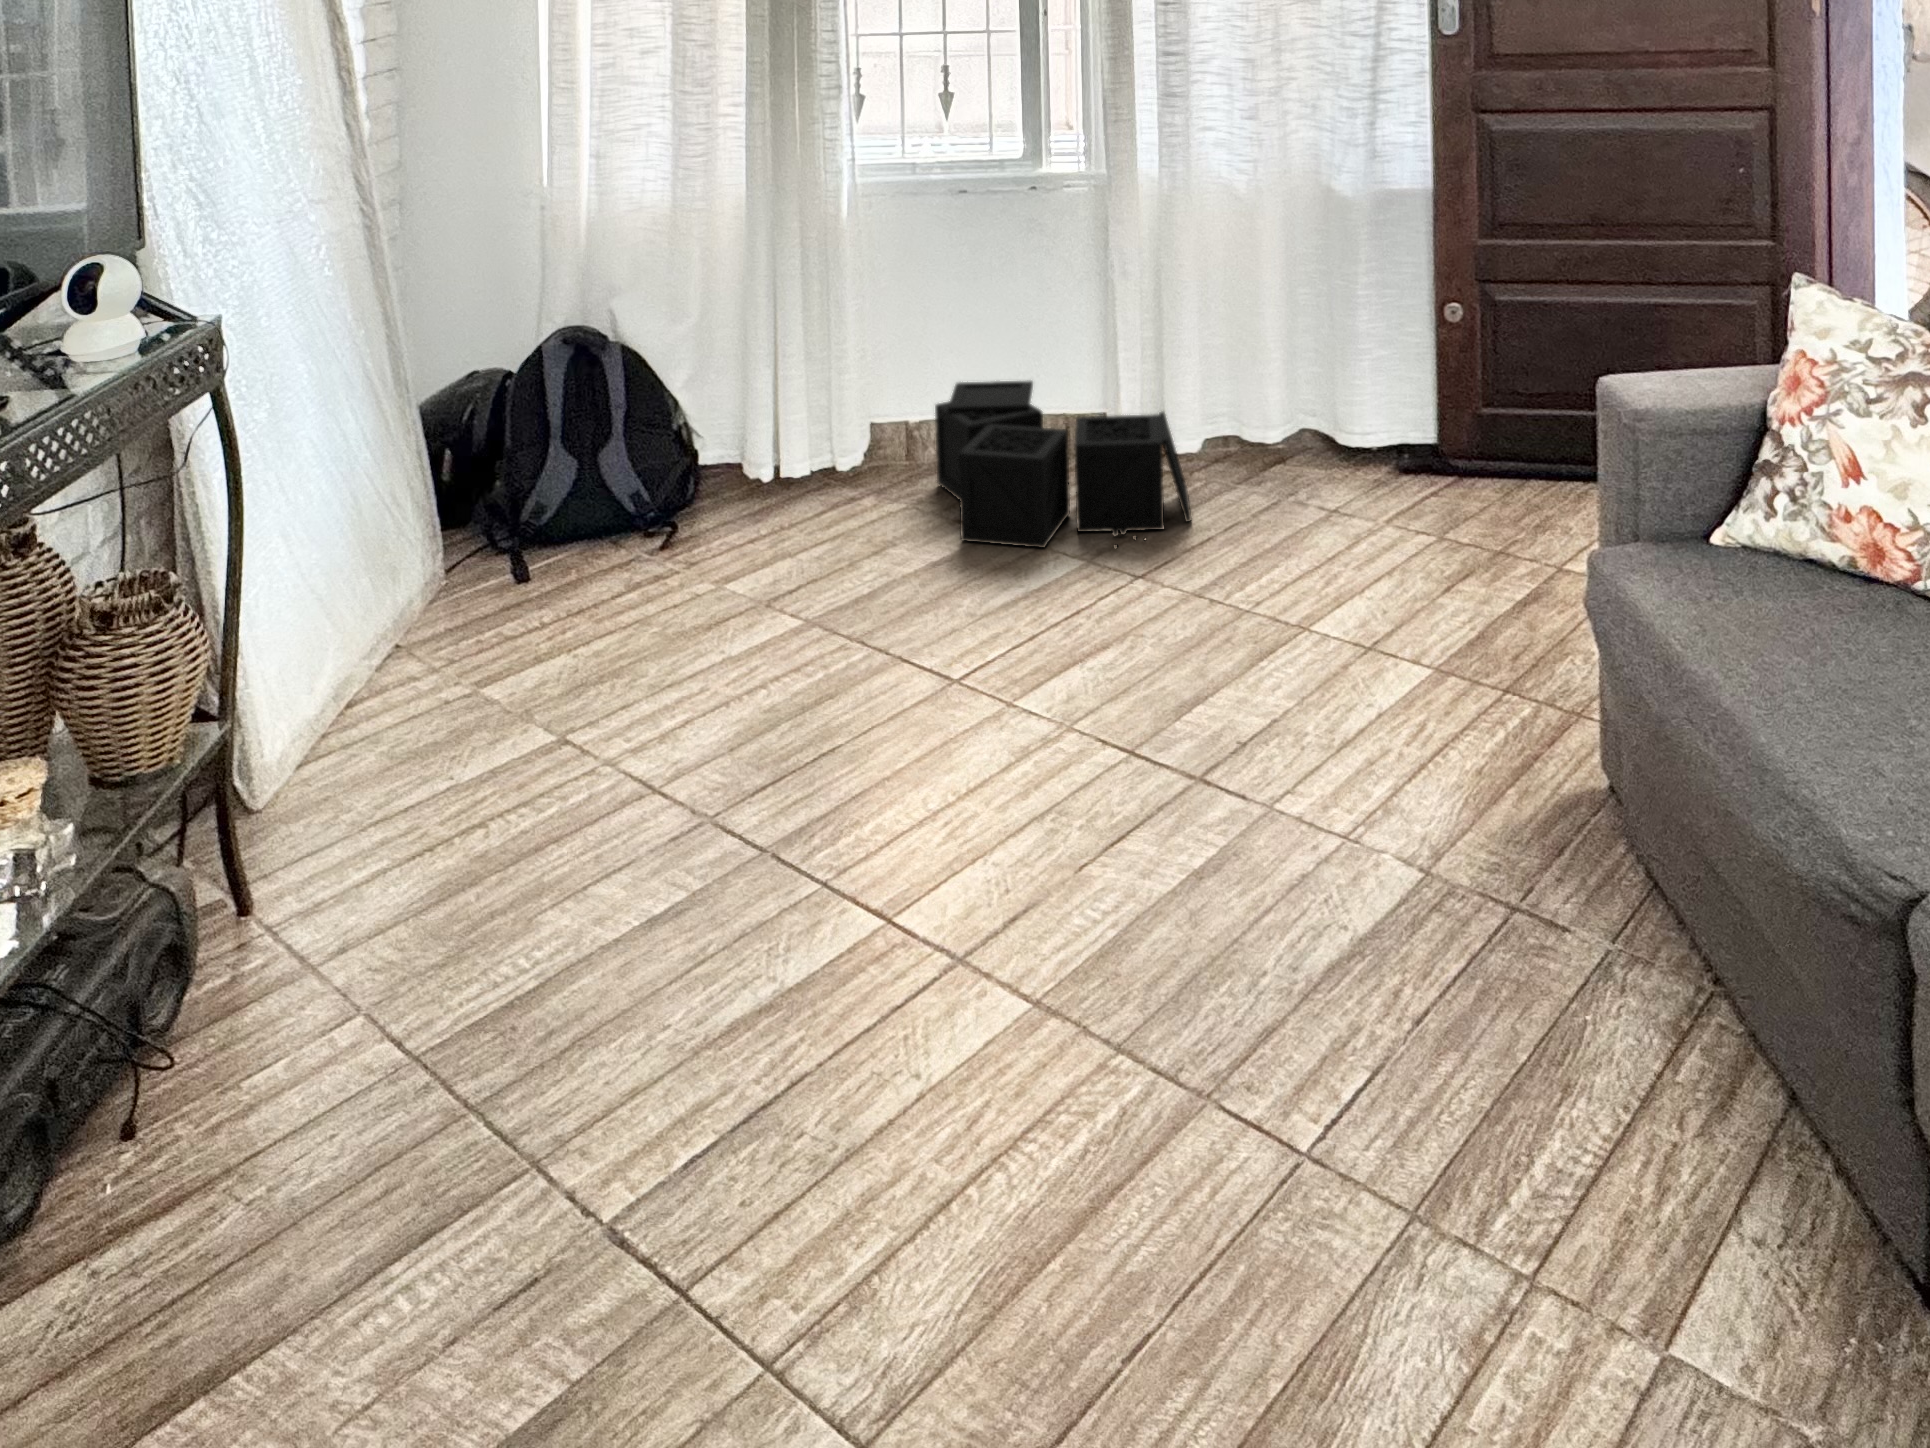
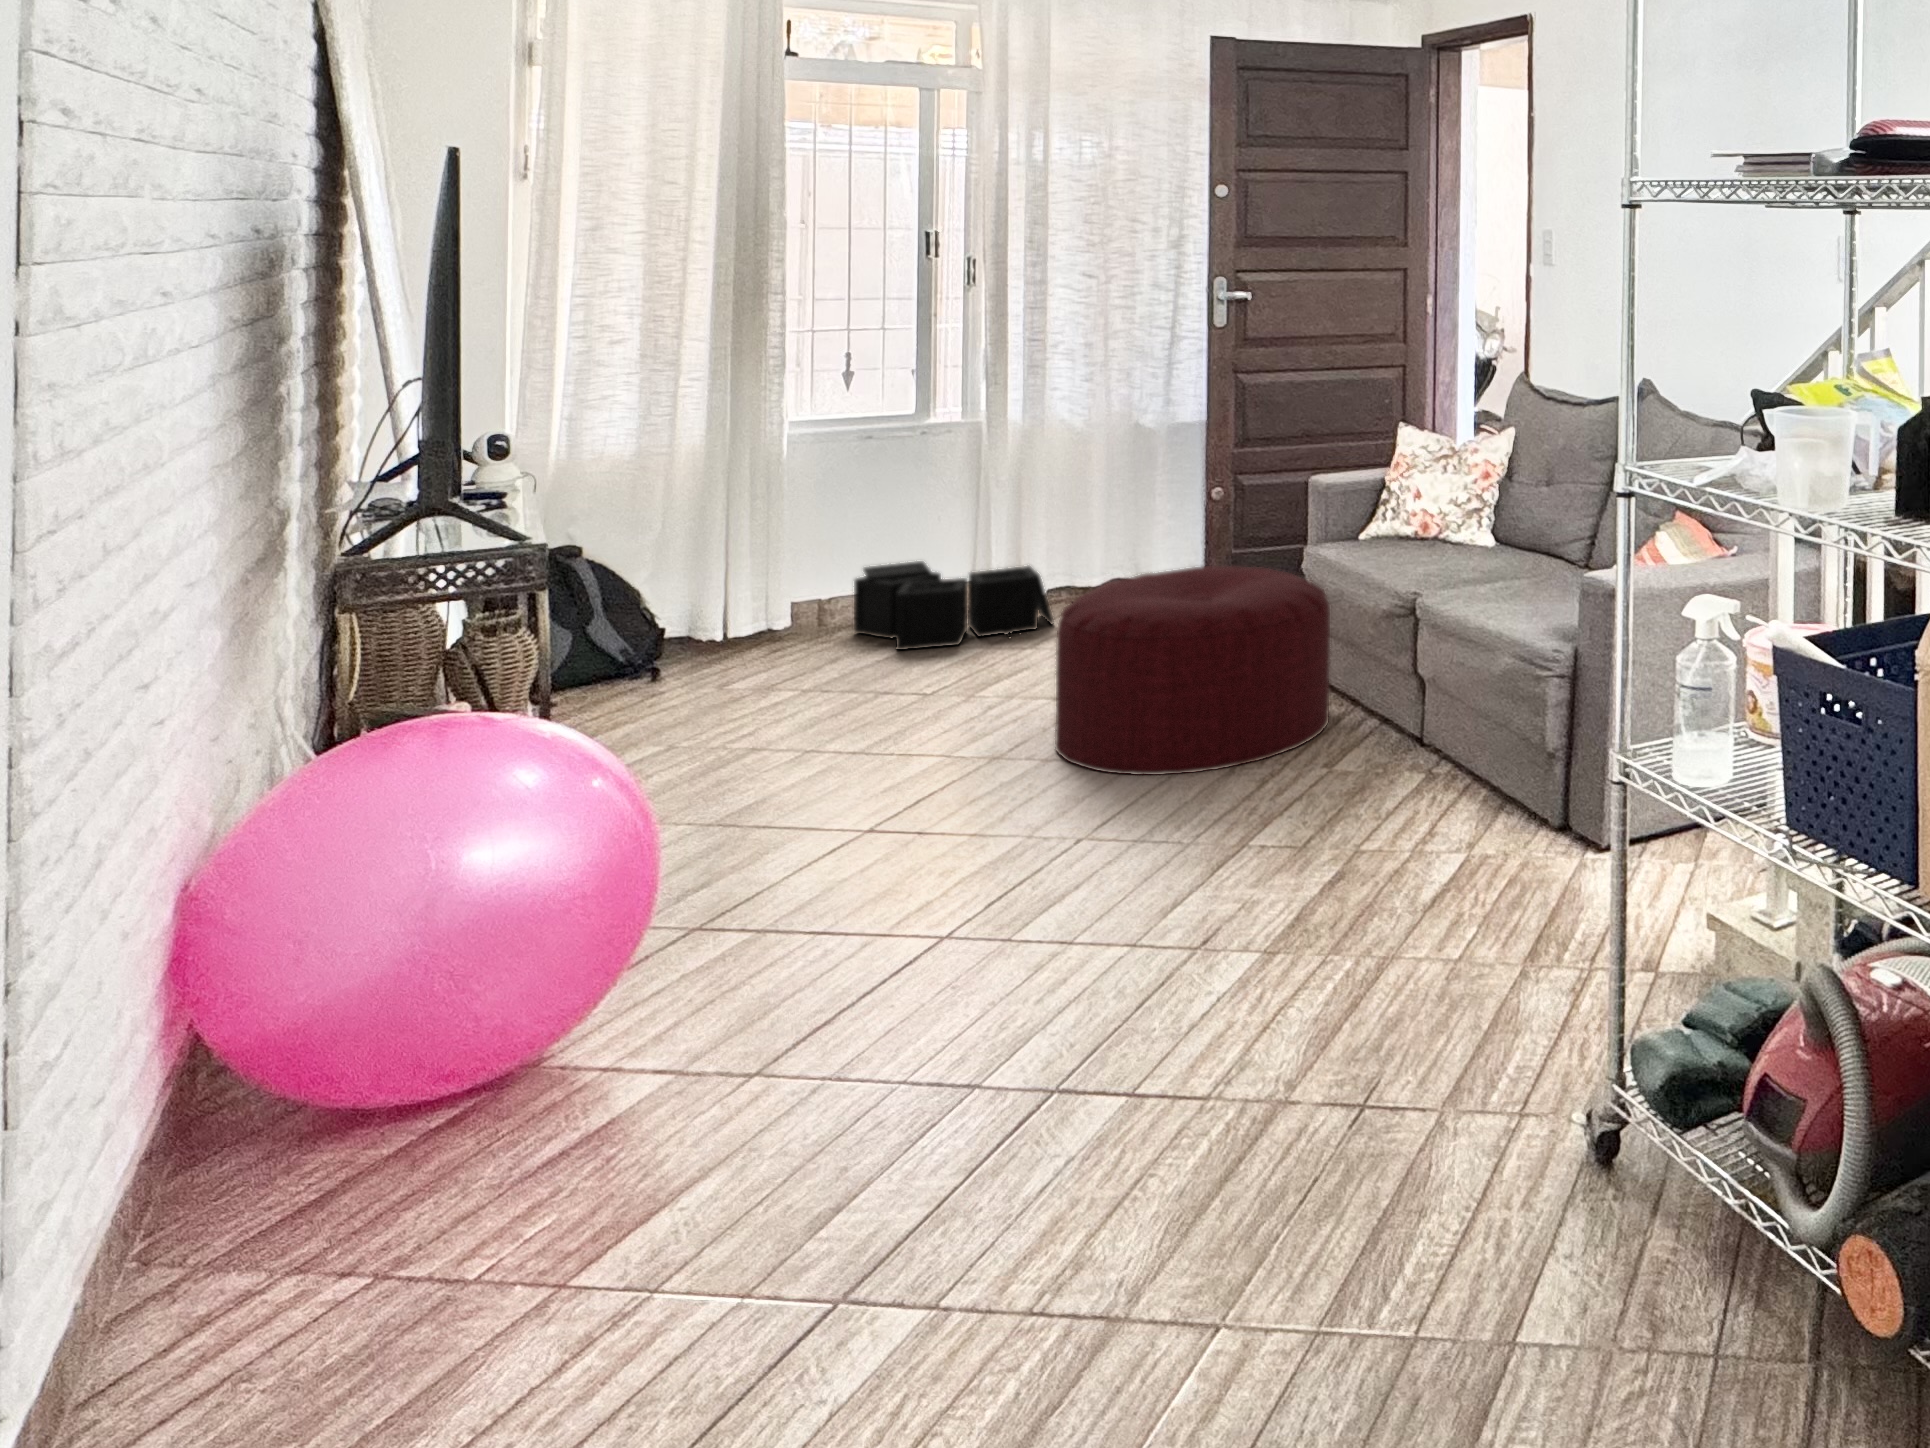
ottoman: none [1019,576,1644,1285] -> present [1055,566,1330,775]

